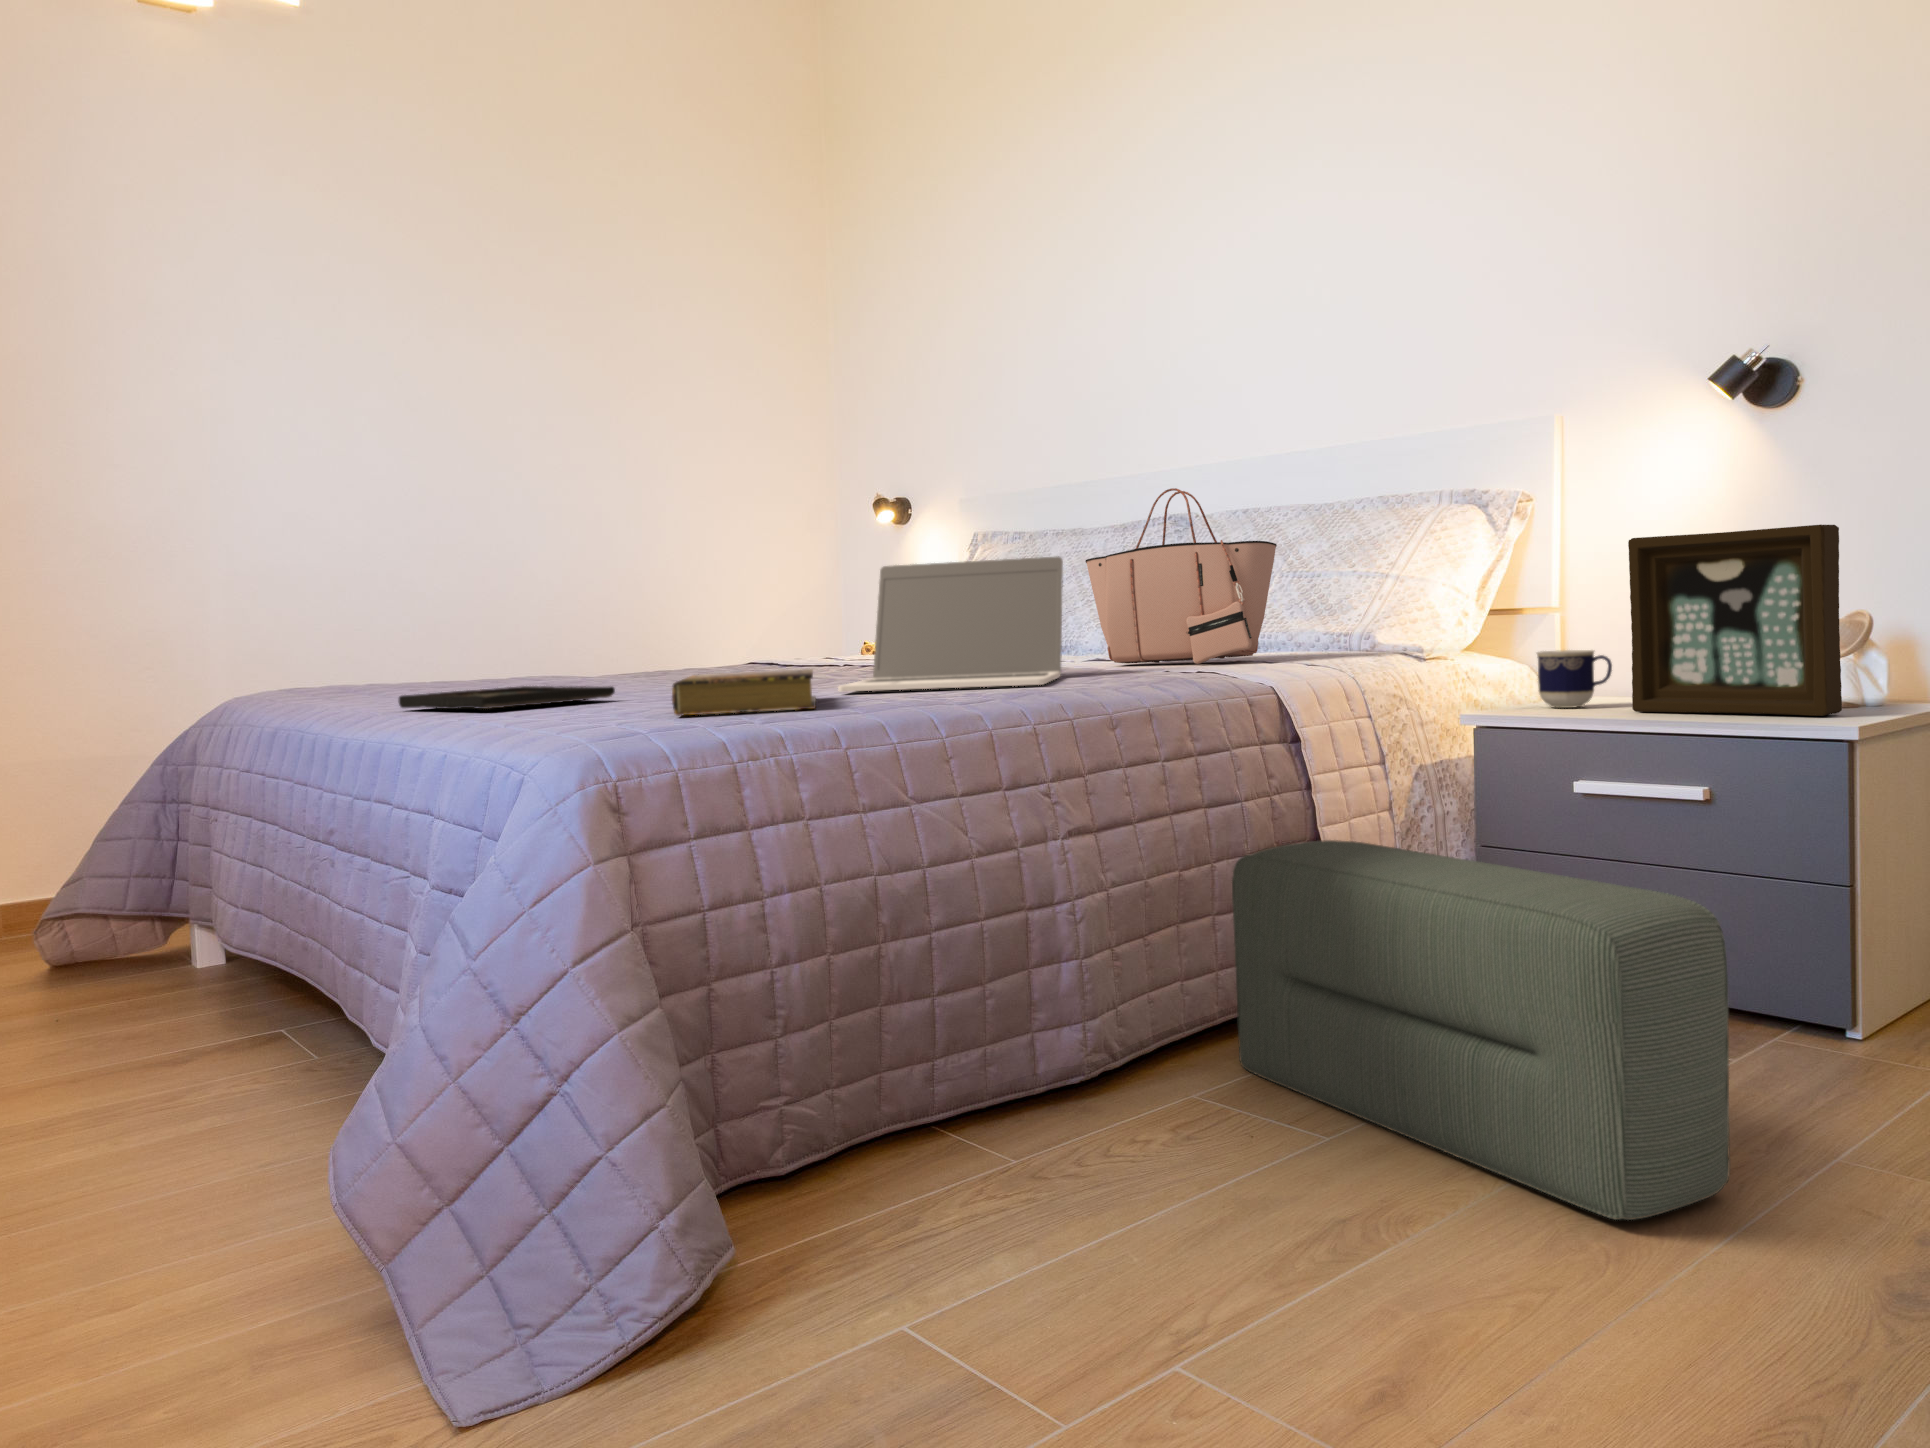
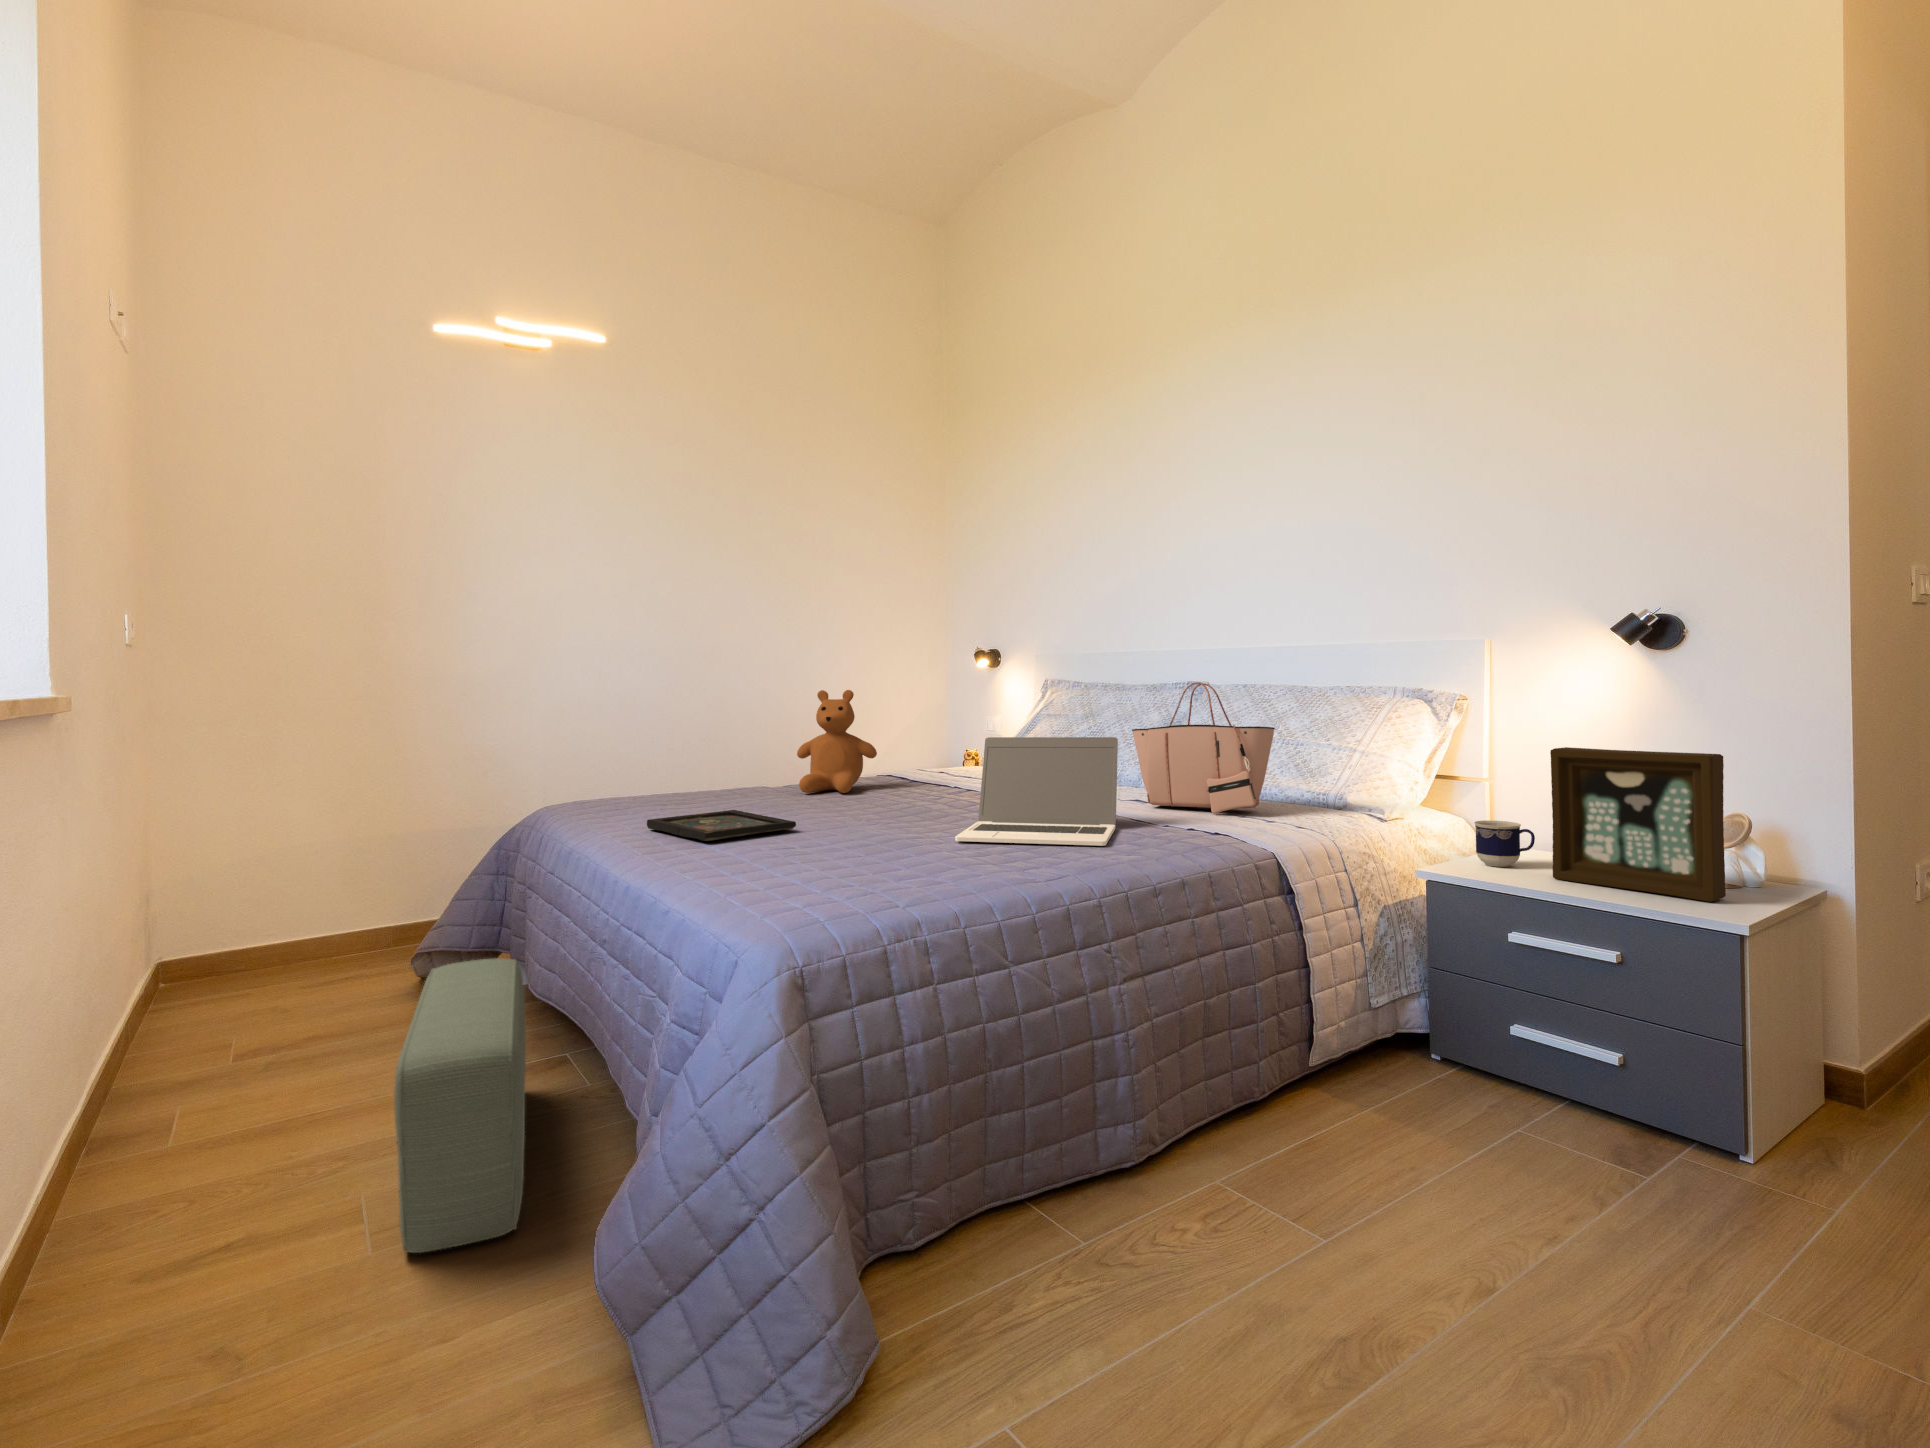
teddy bear: none [618,536,733,681] -> present [797,690,877,793]
book: present [672,669,816,716] -> none [839,827,942,876]
pouf: present [1232,840,1730,1220] -> present [394,958,526,1253]

